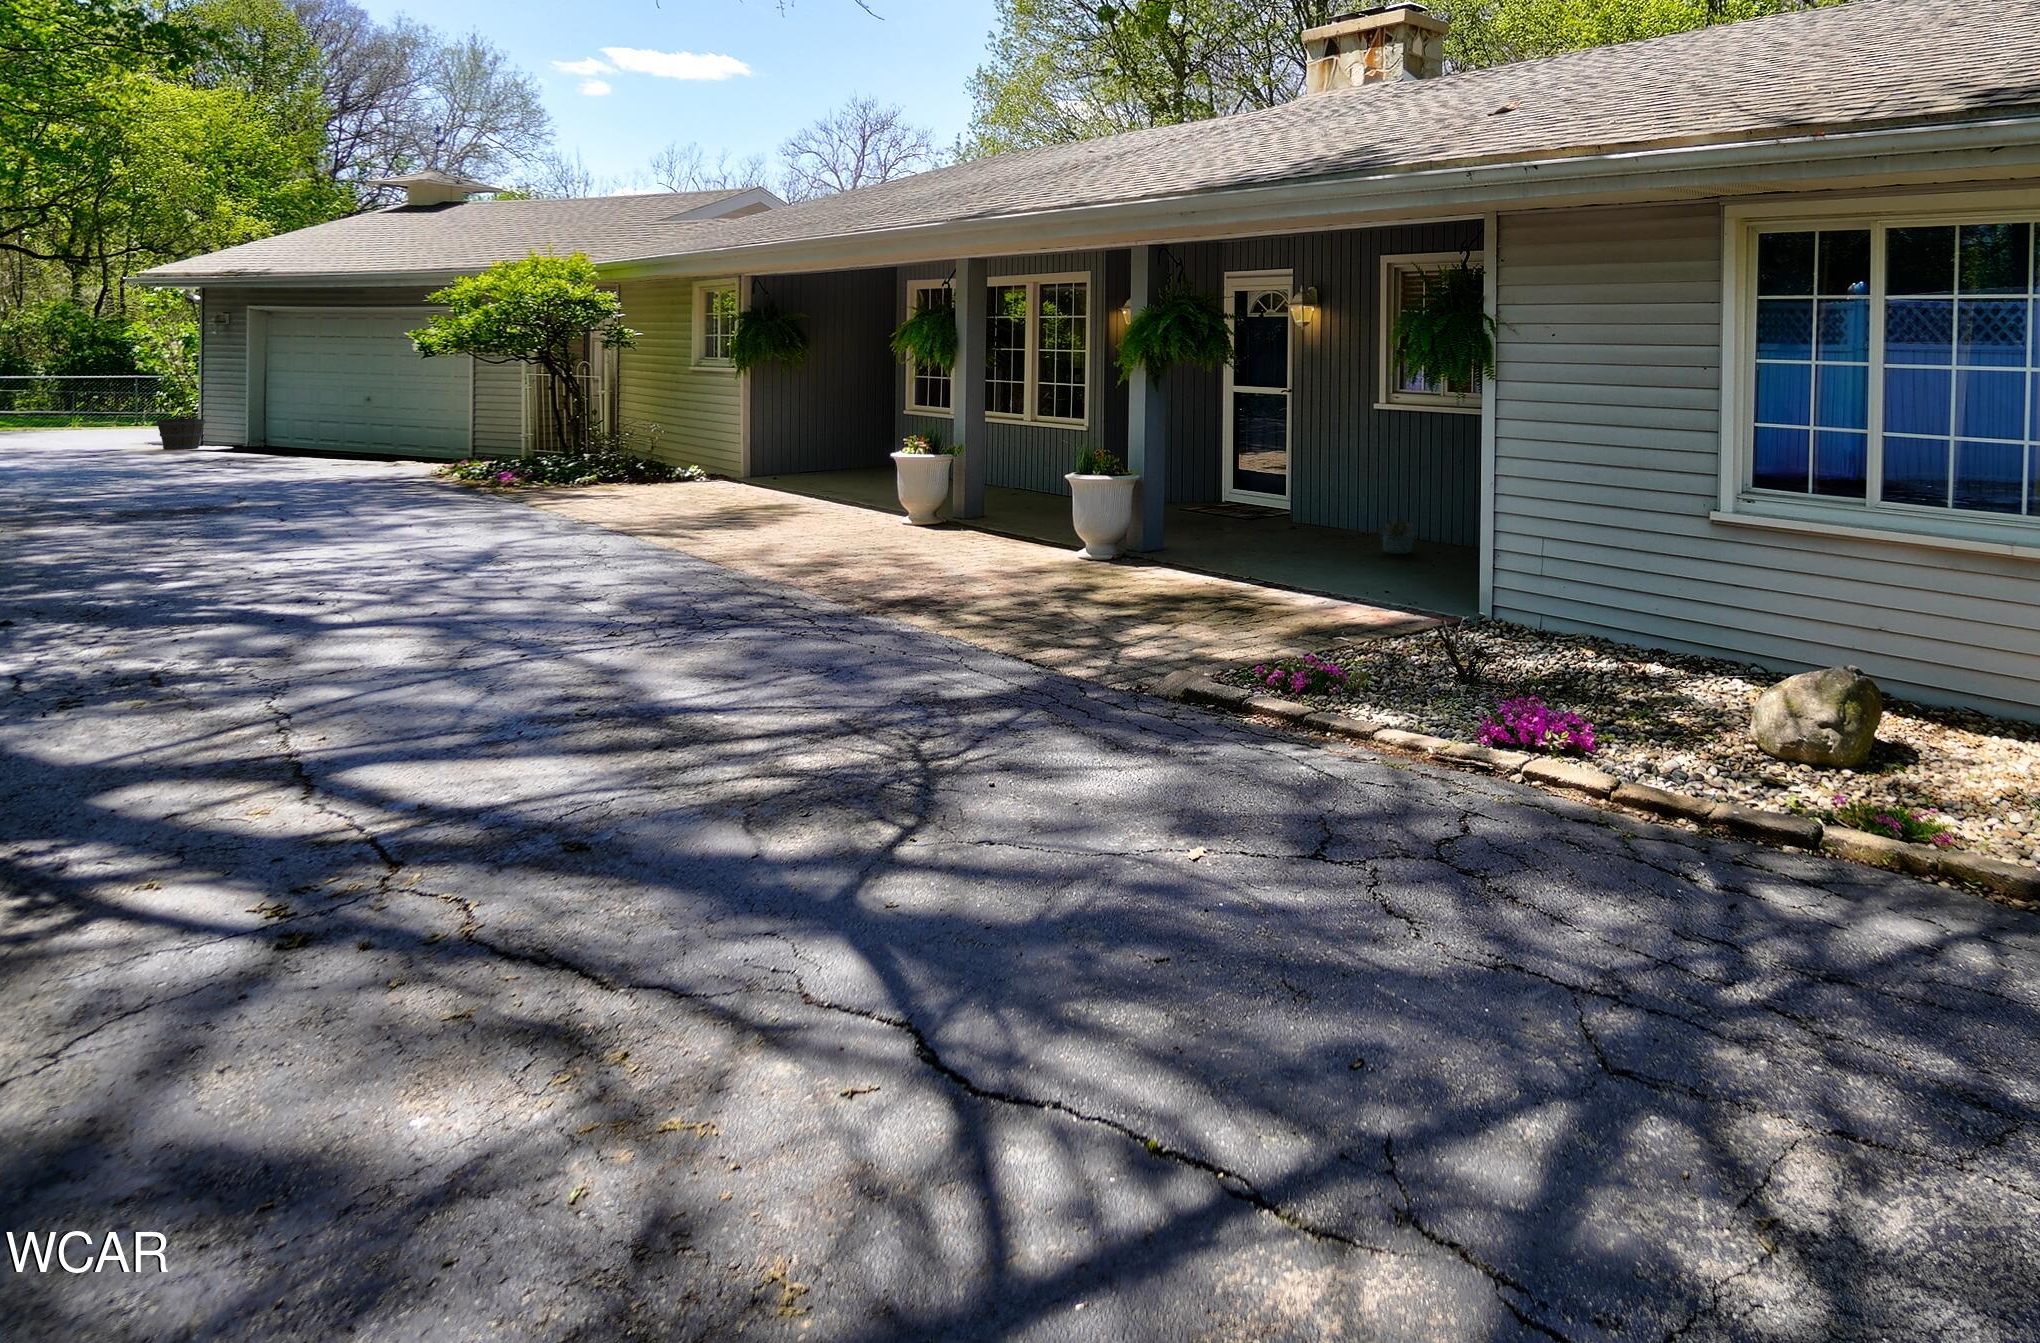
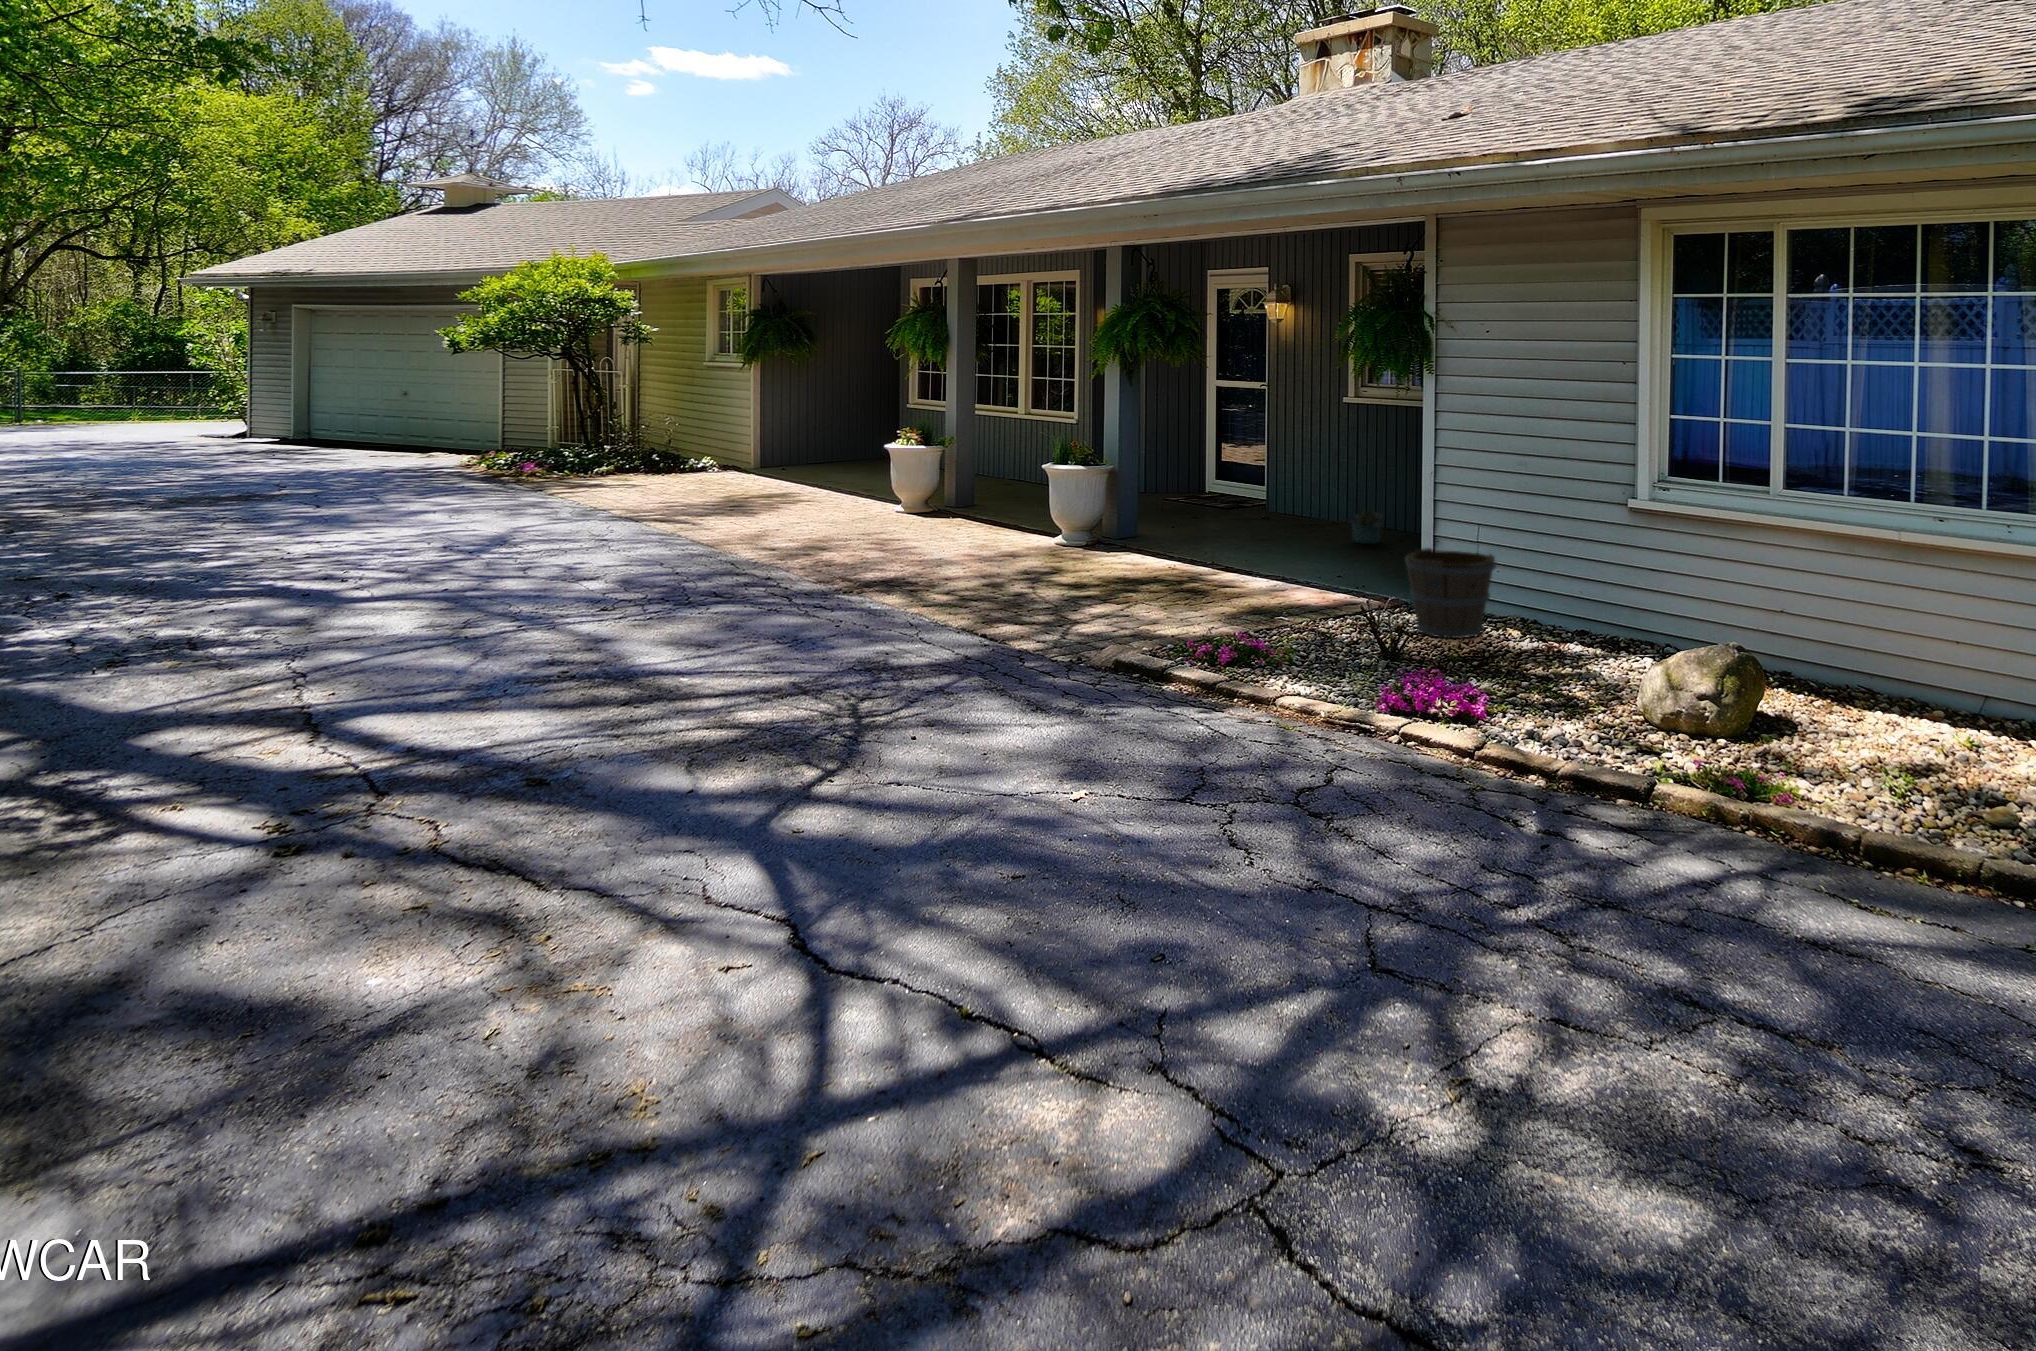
wooden bucket: present [156,418,206,450] -> present [1405,548,1496,638]

